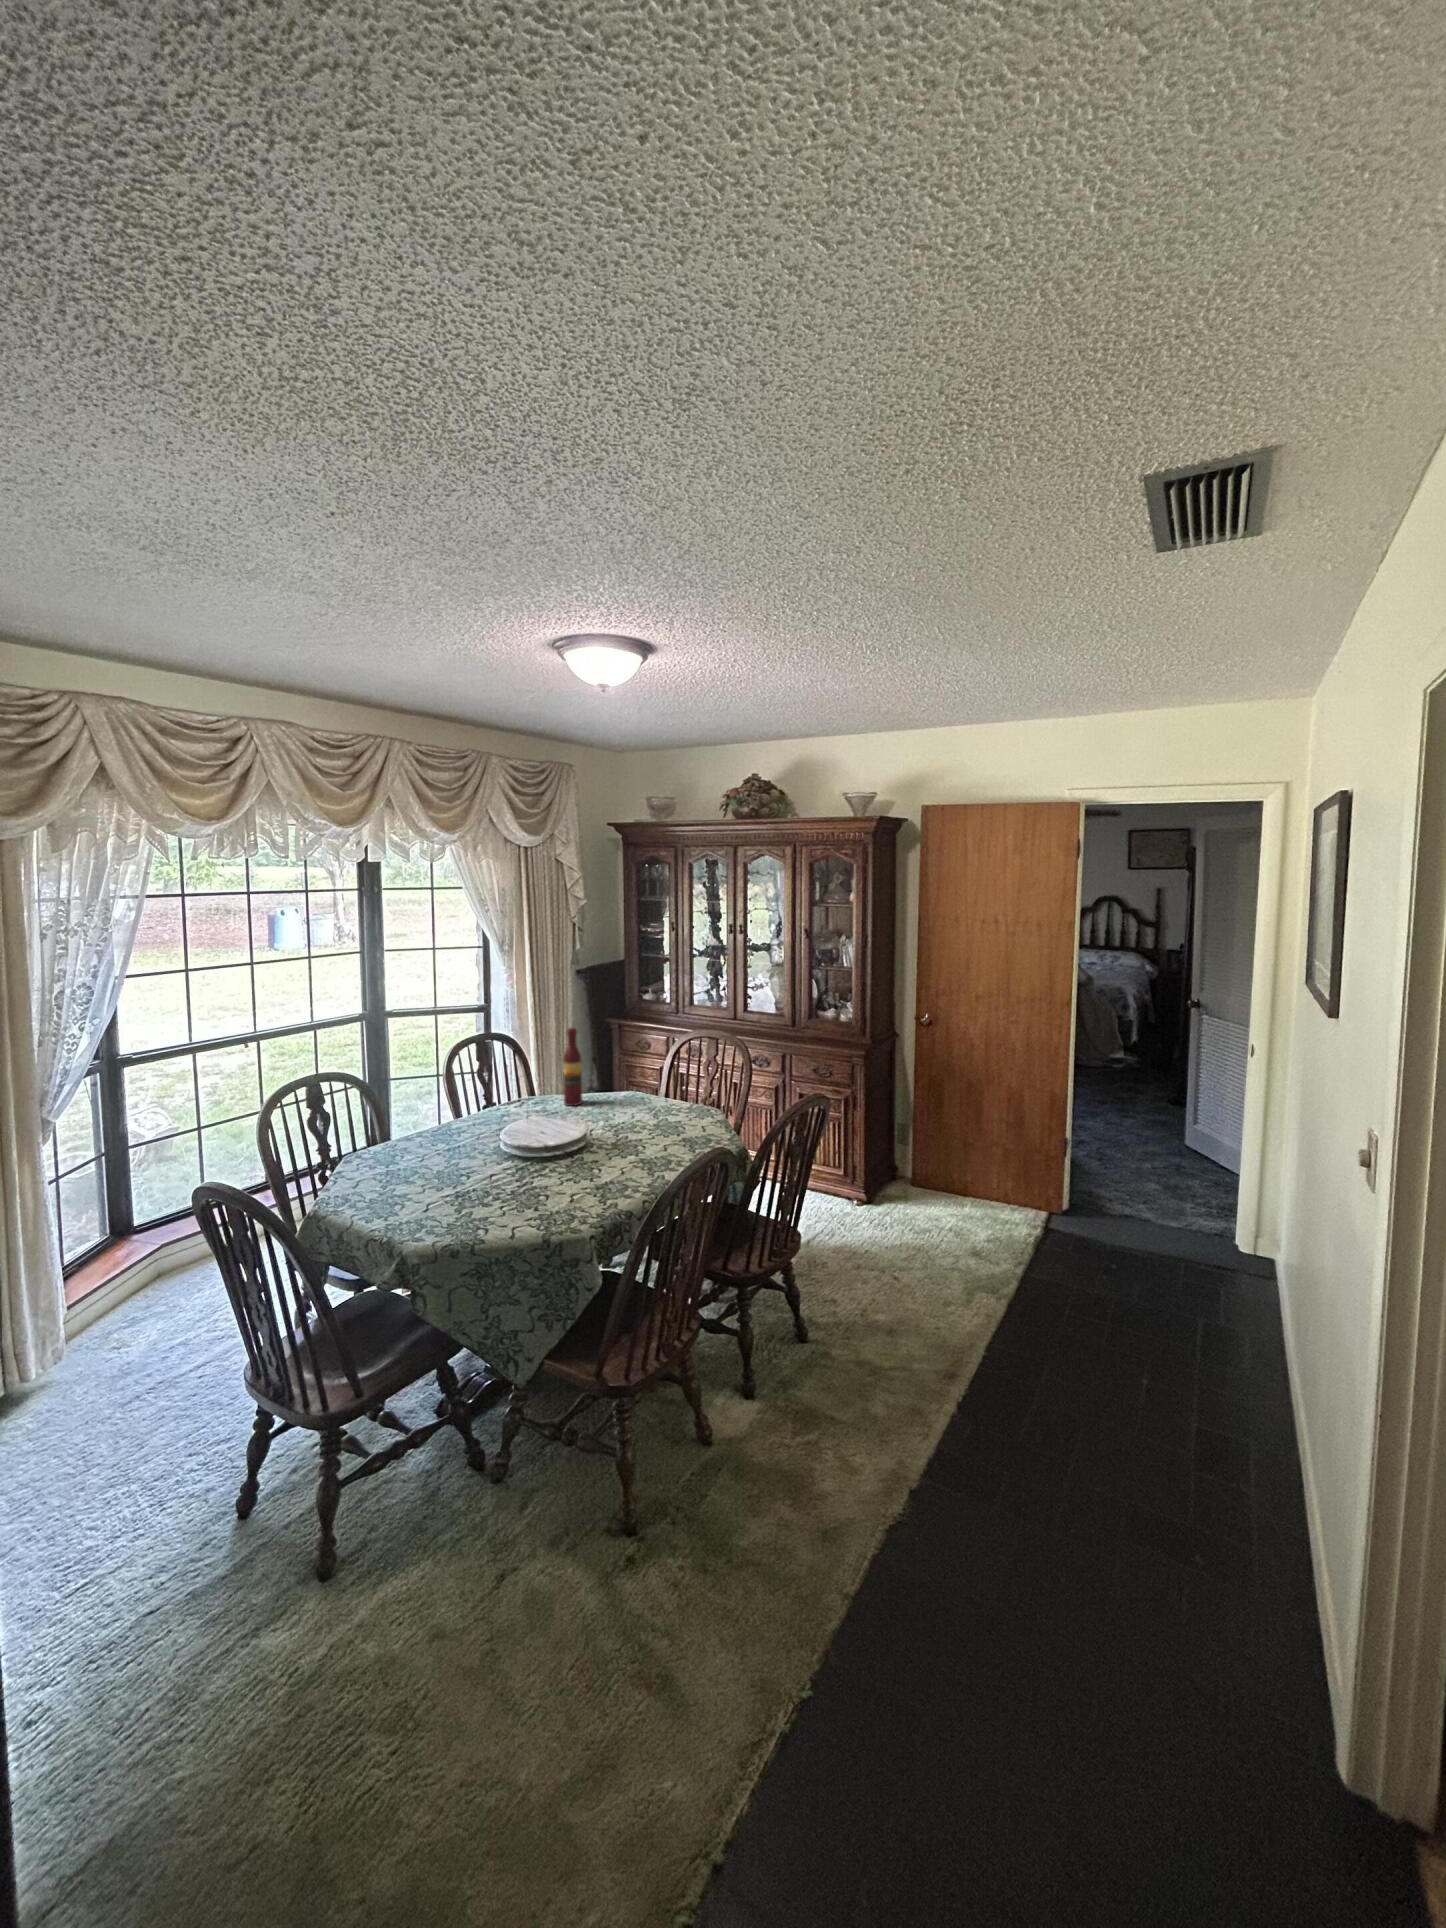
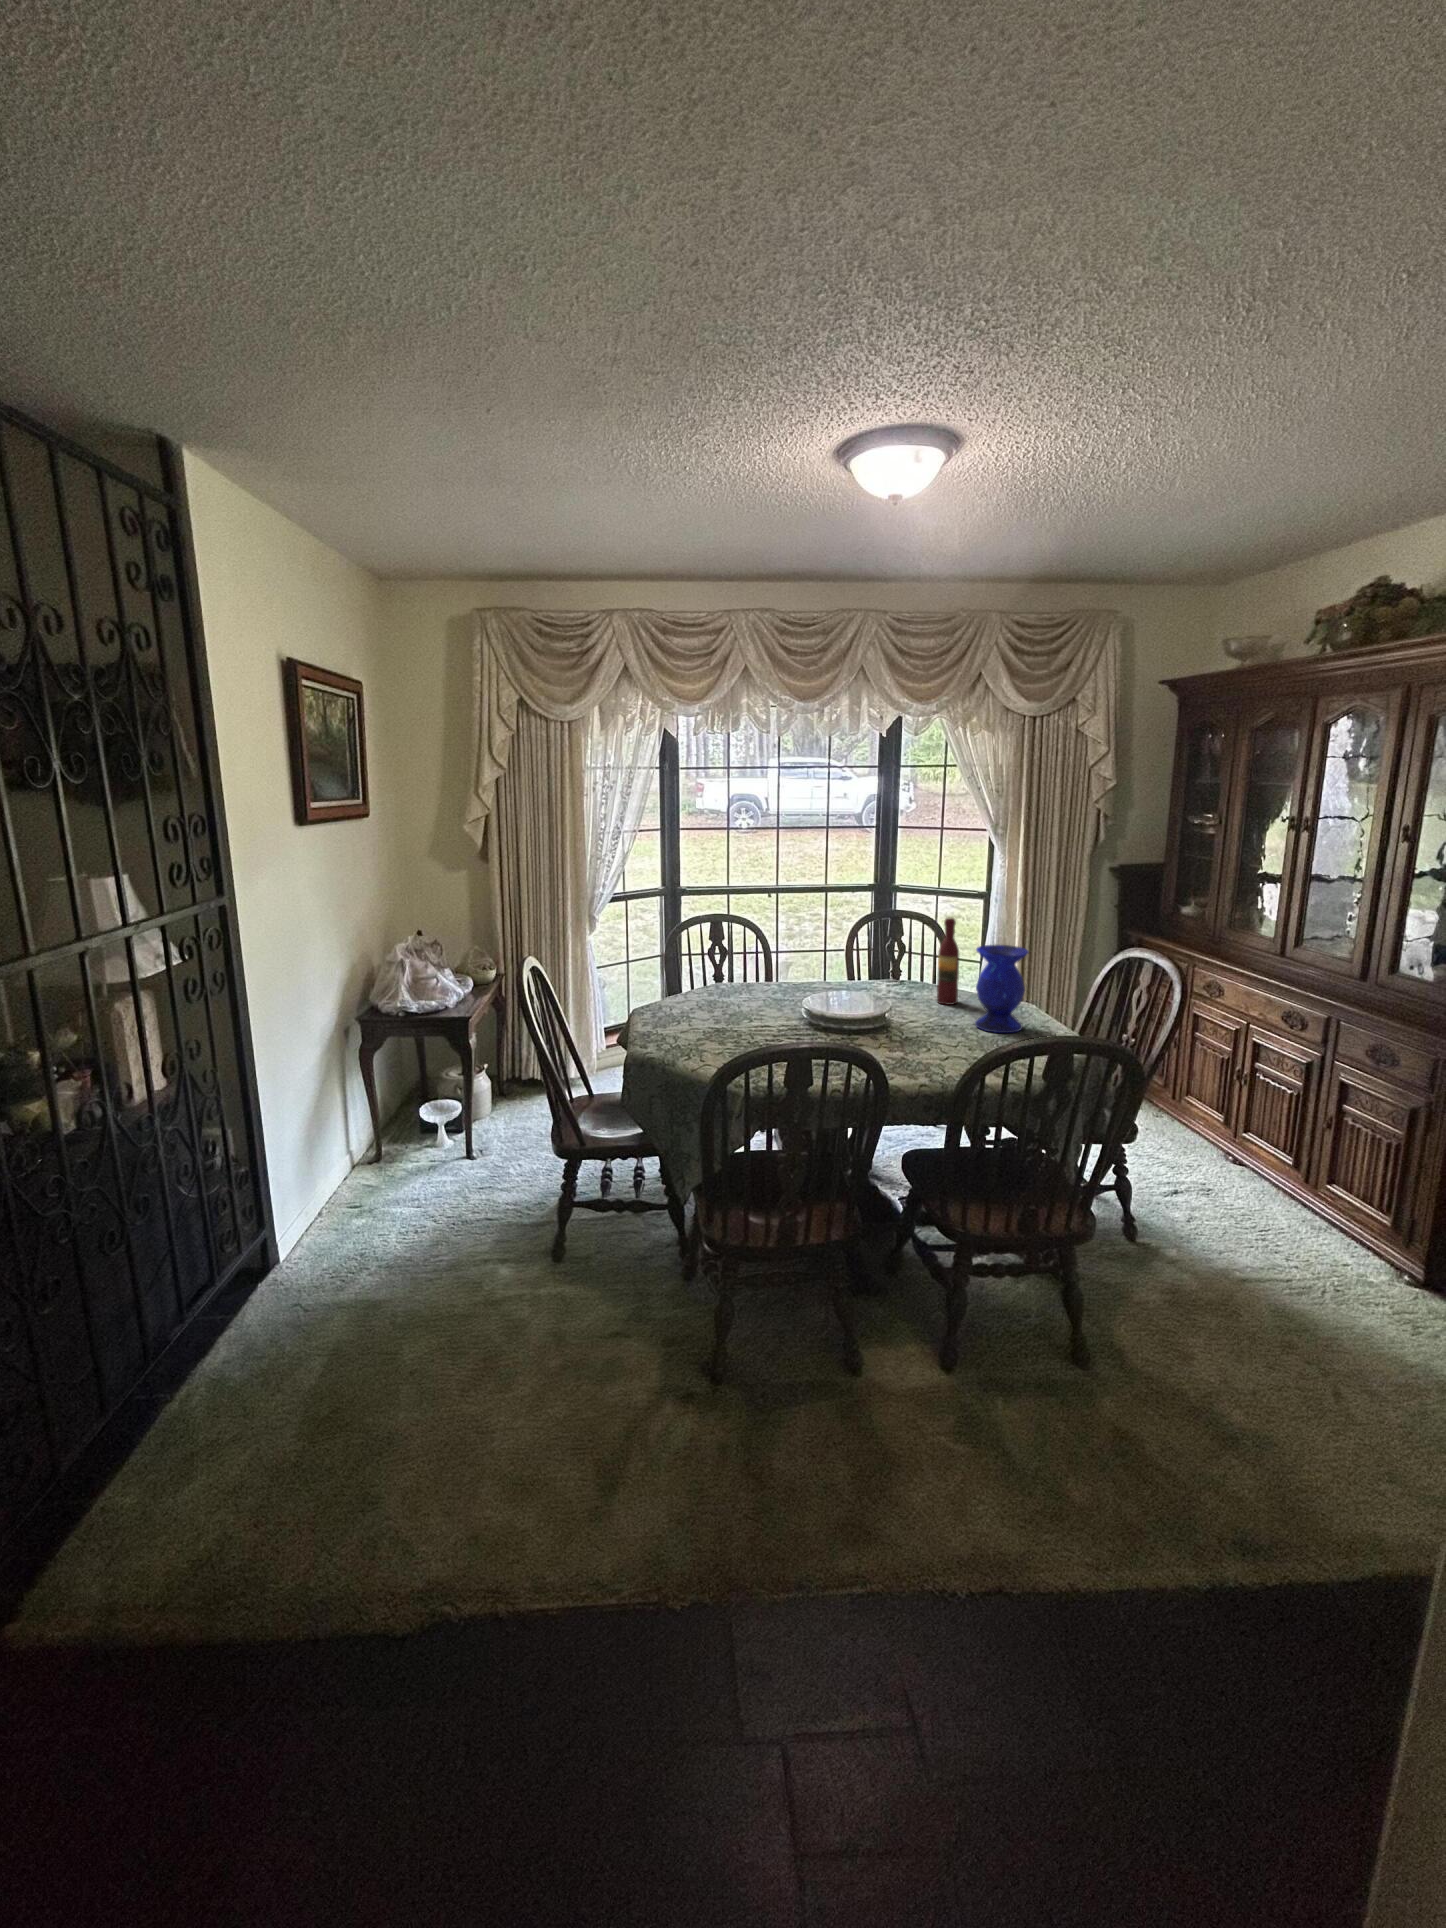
vase: none [620,1042,662,1117] -> present [975,945,1028,1033]

